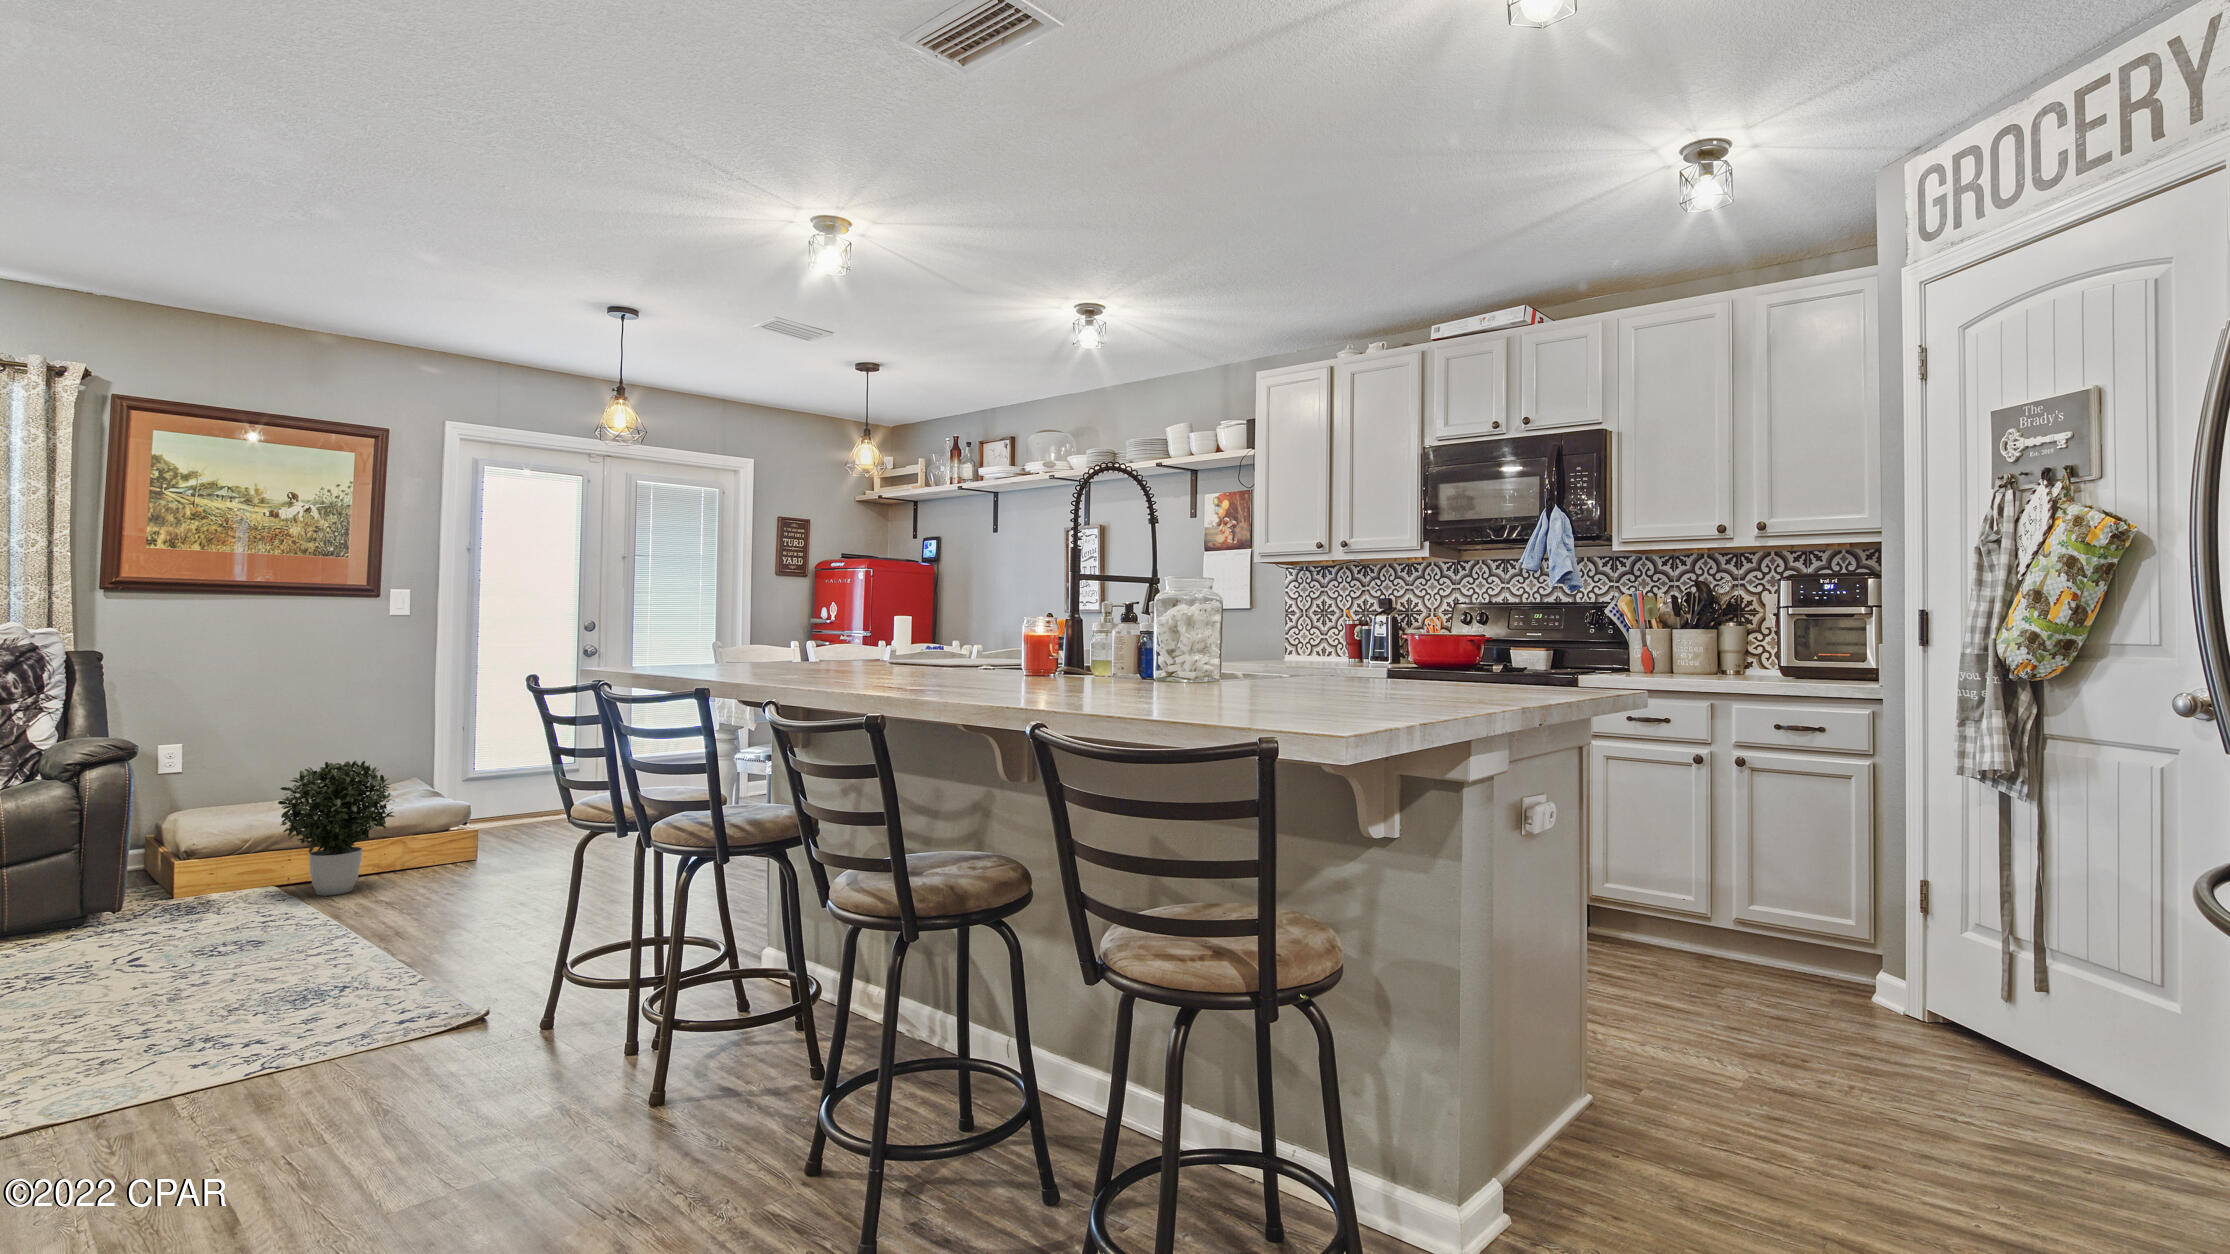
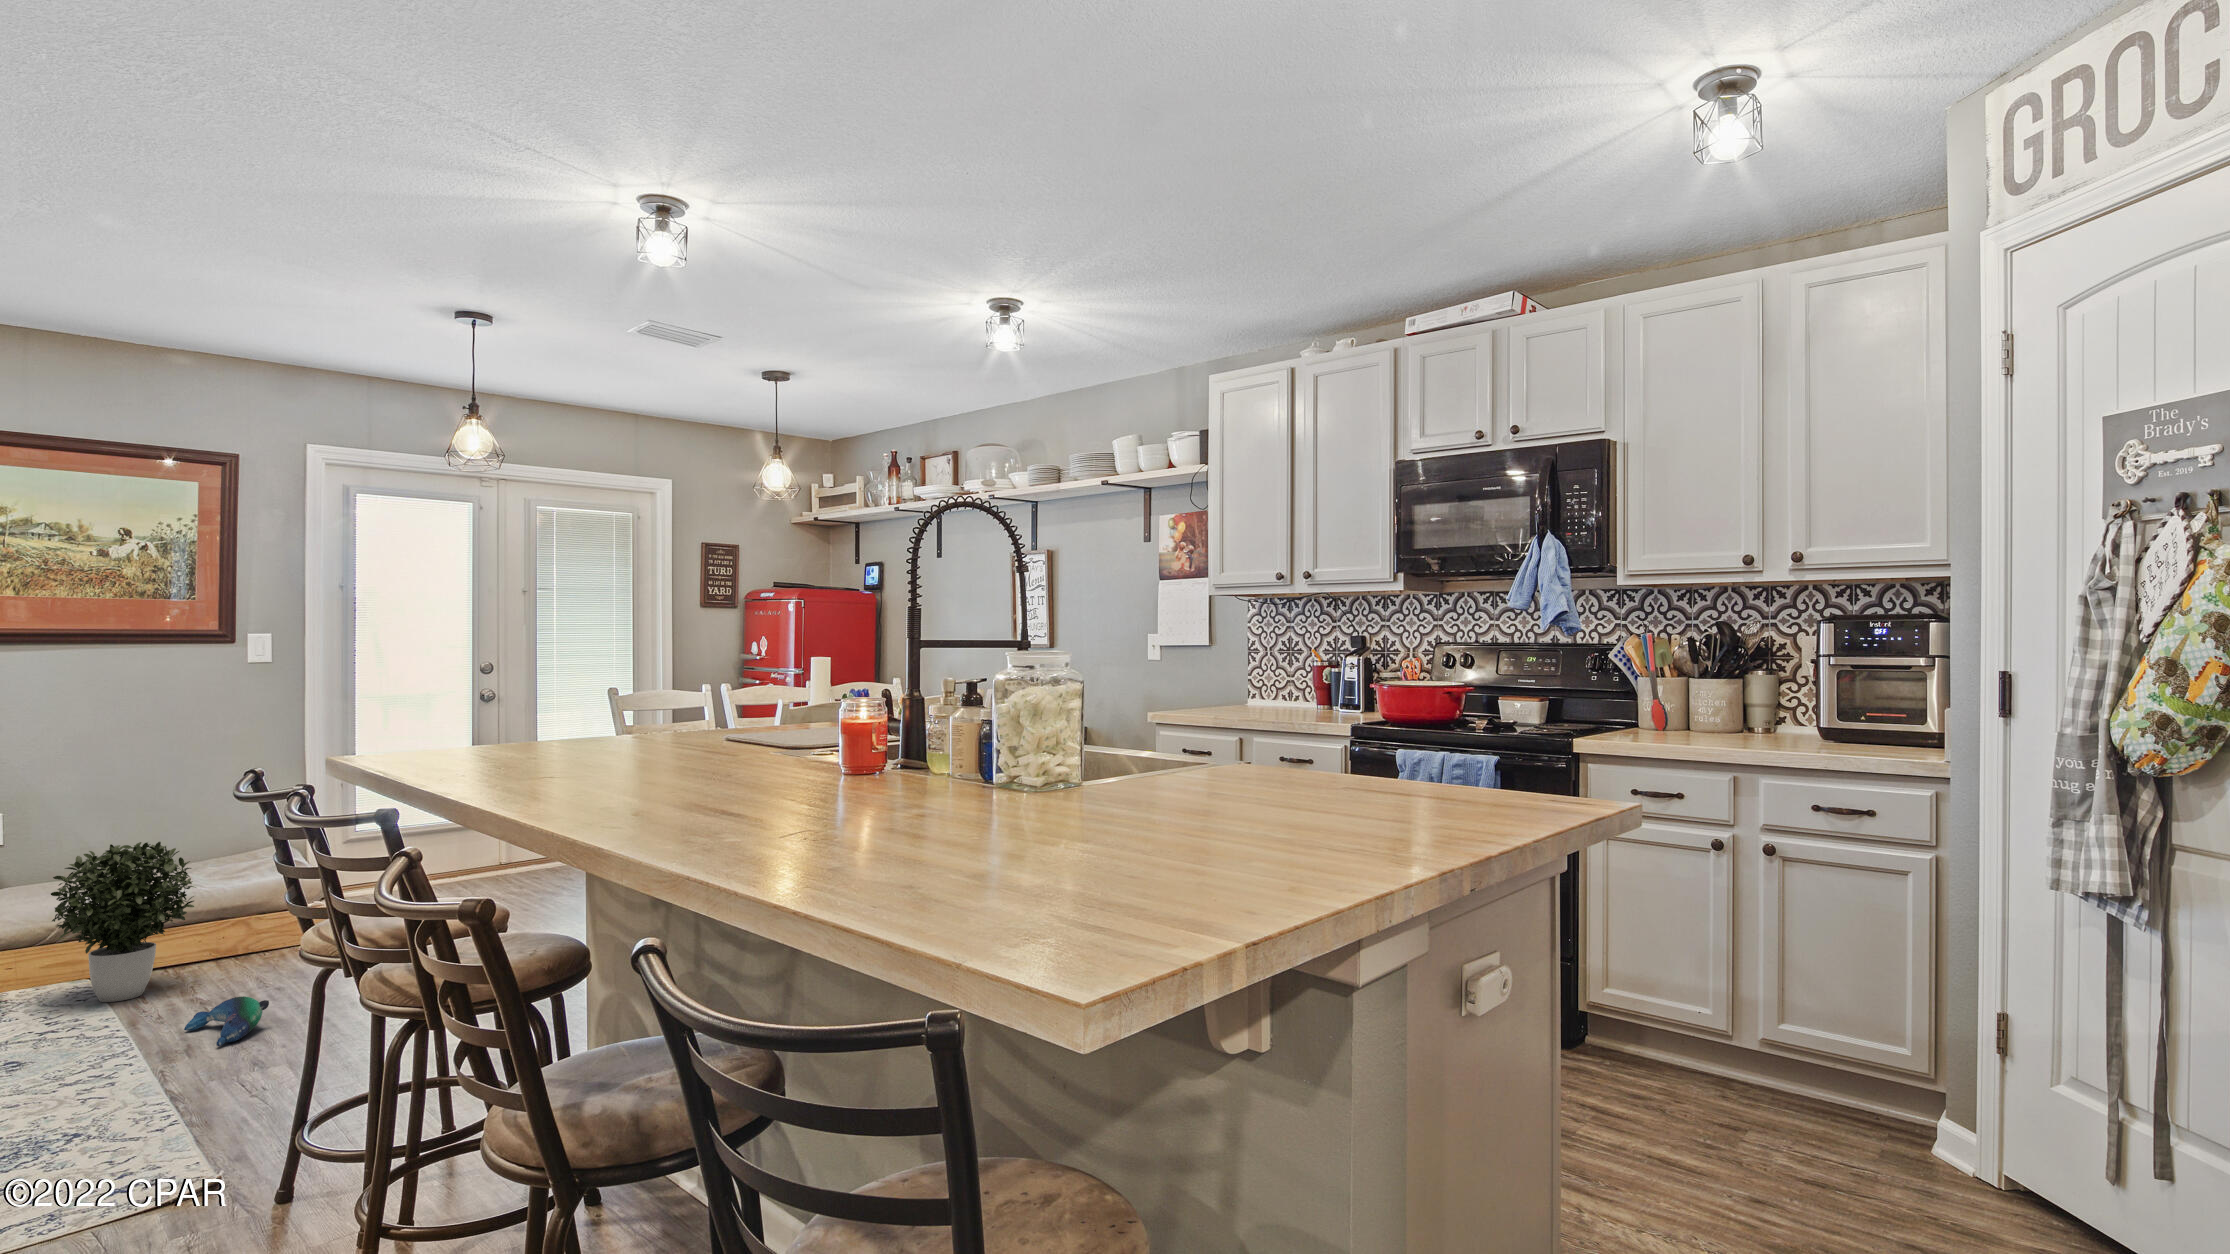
plush toy: none [406,887,477,924] -> present [184,996,269,1046]

